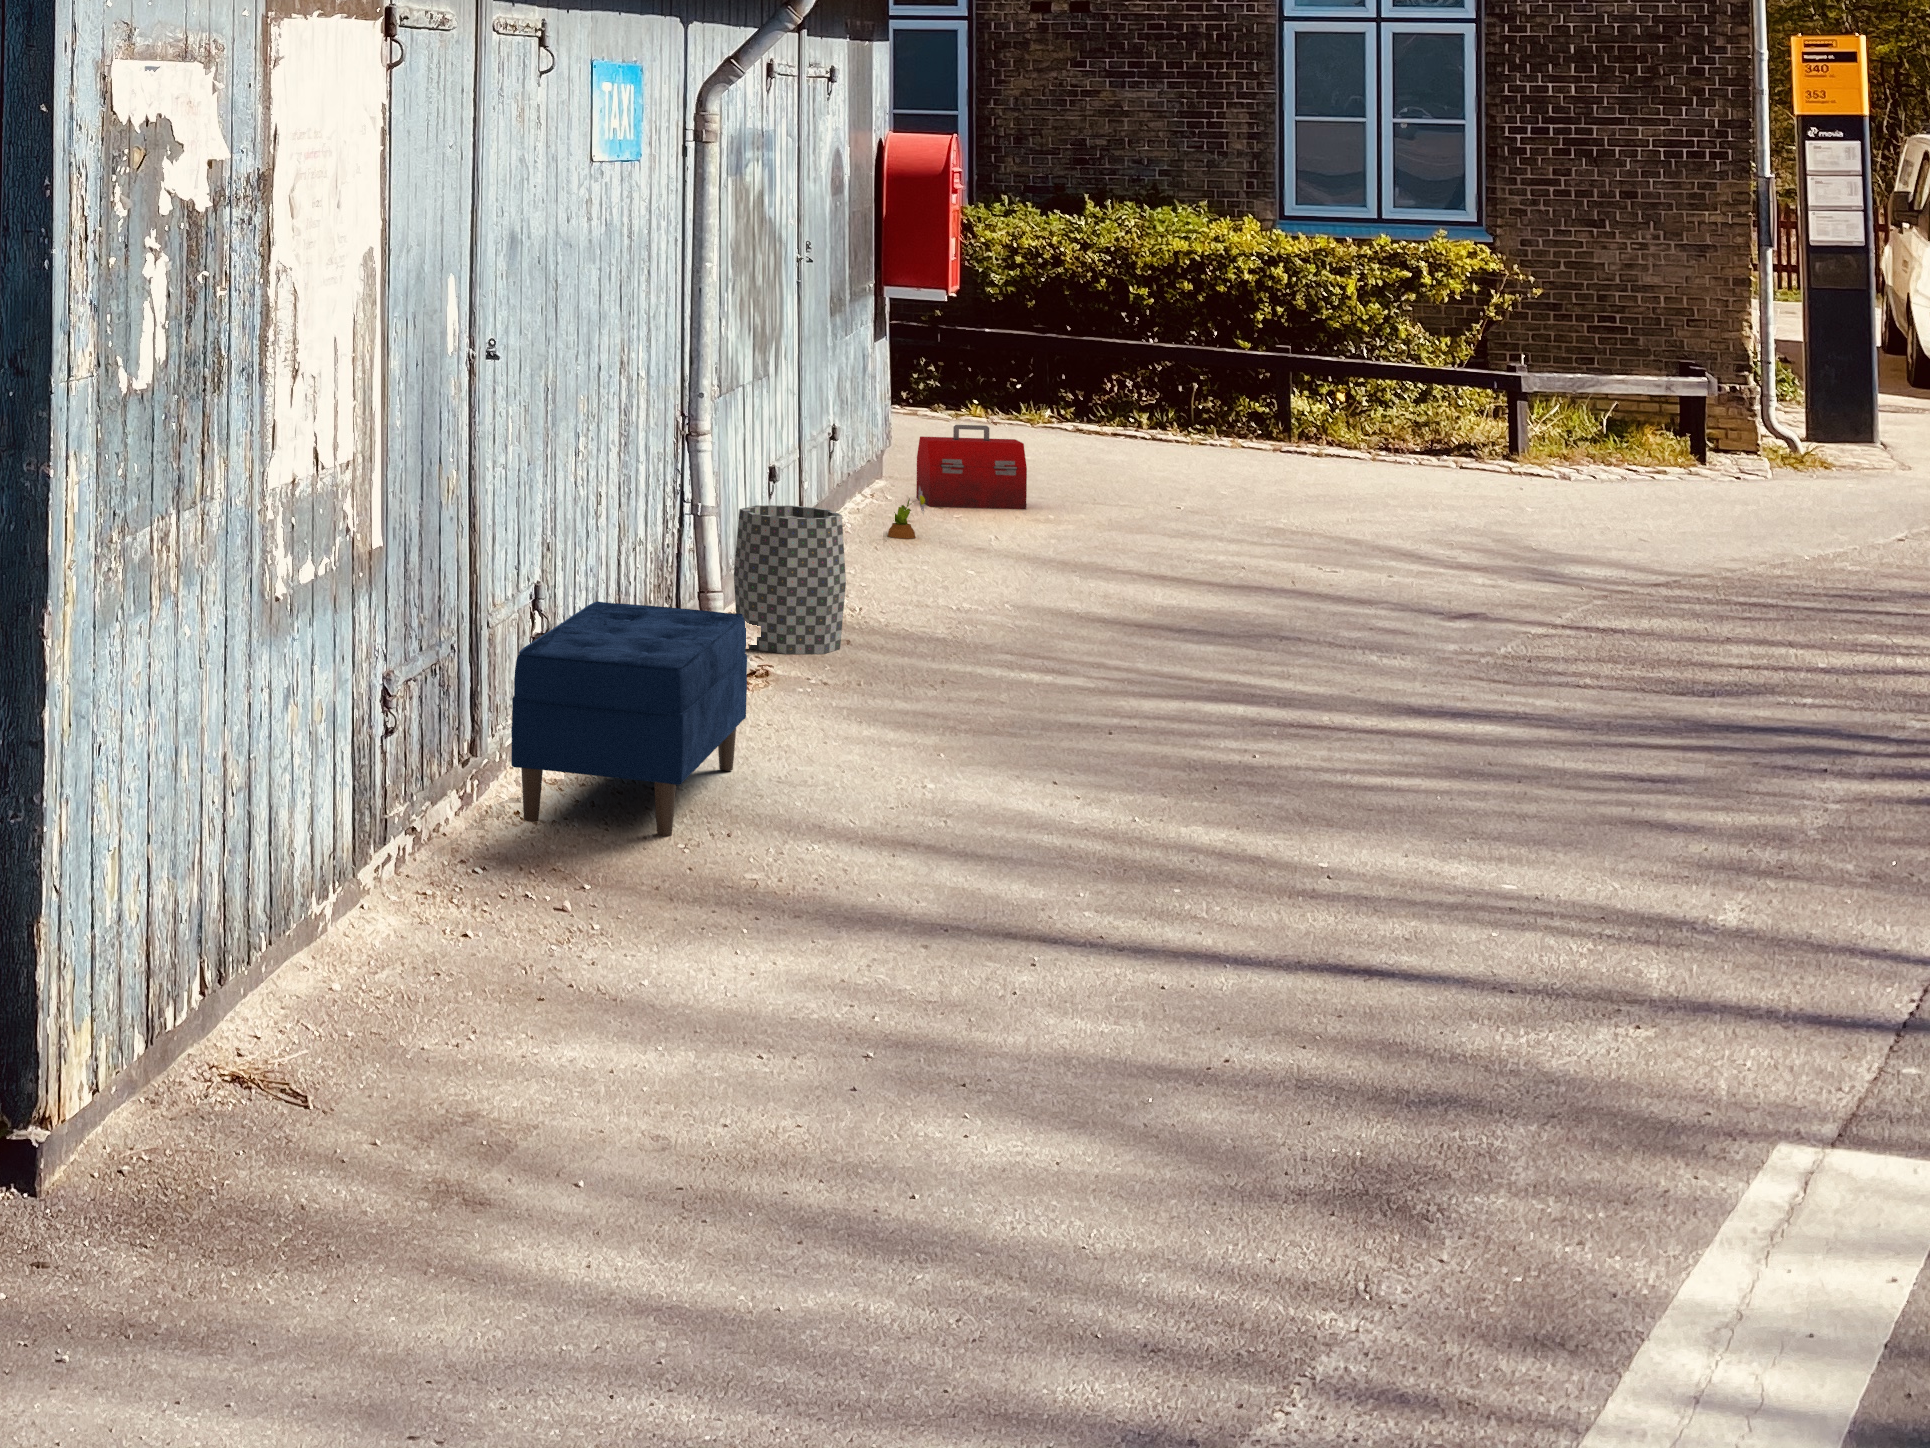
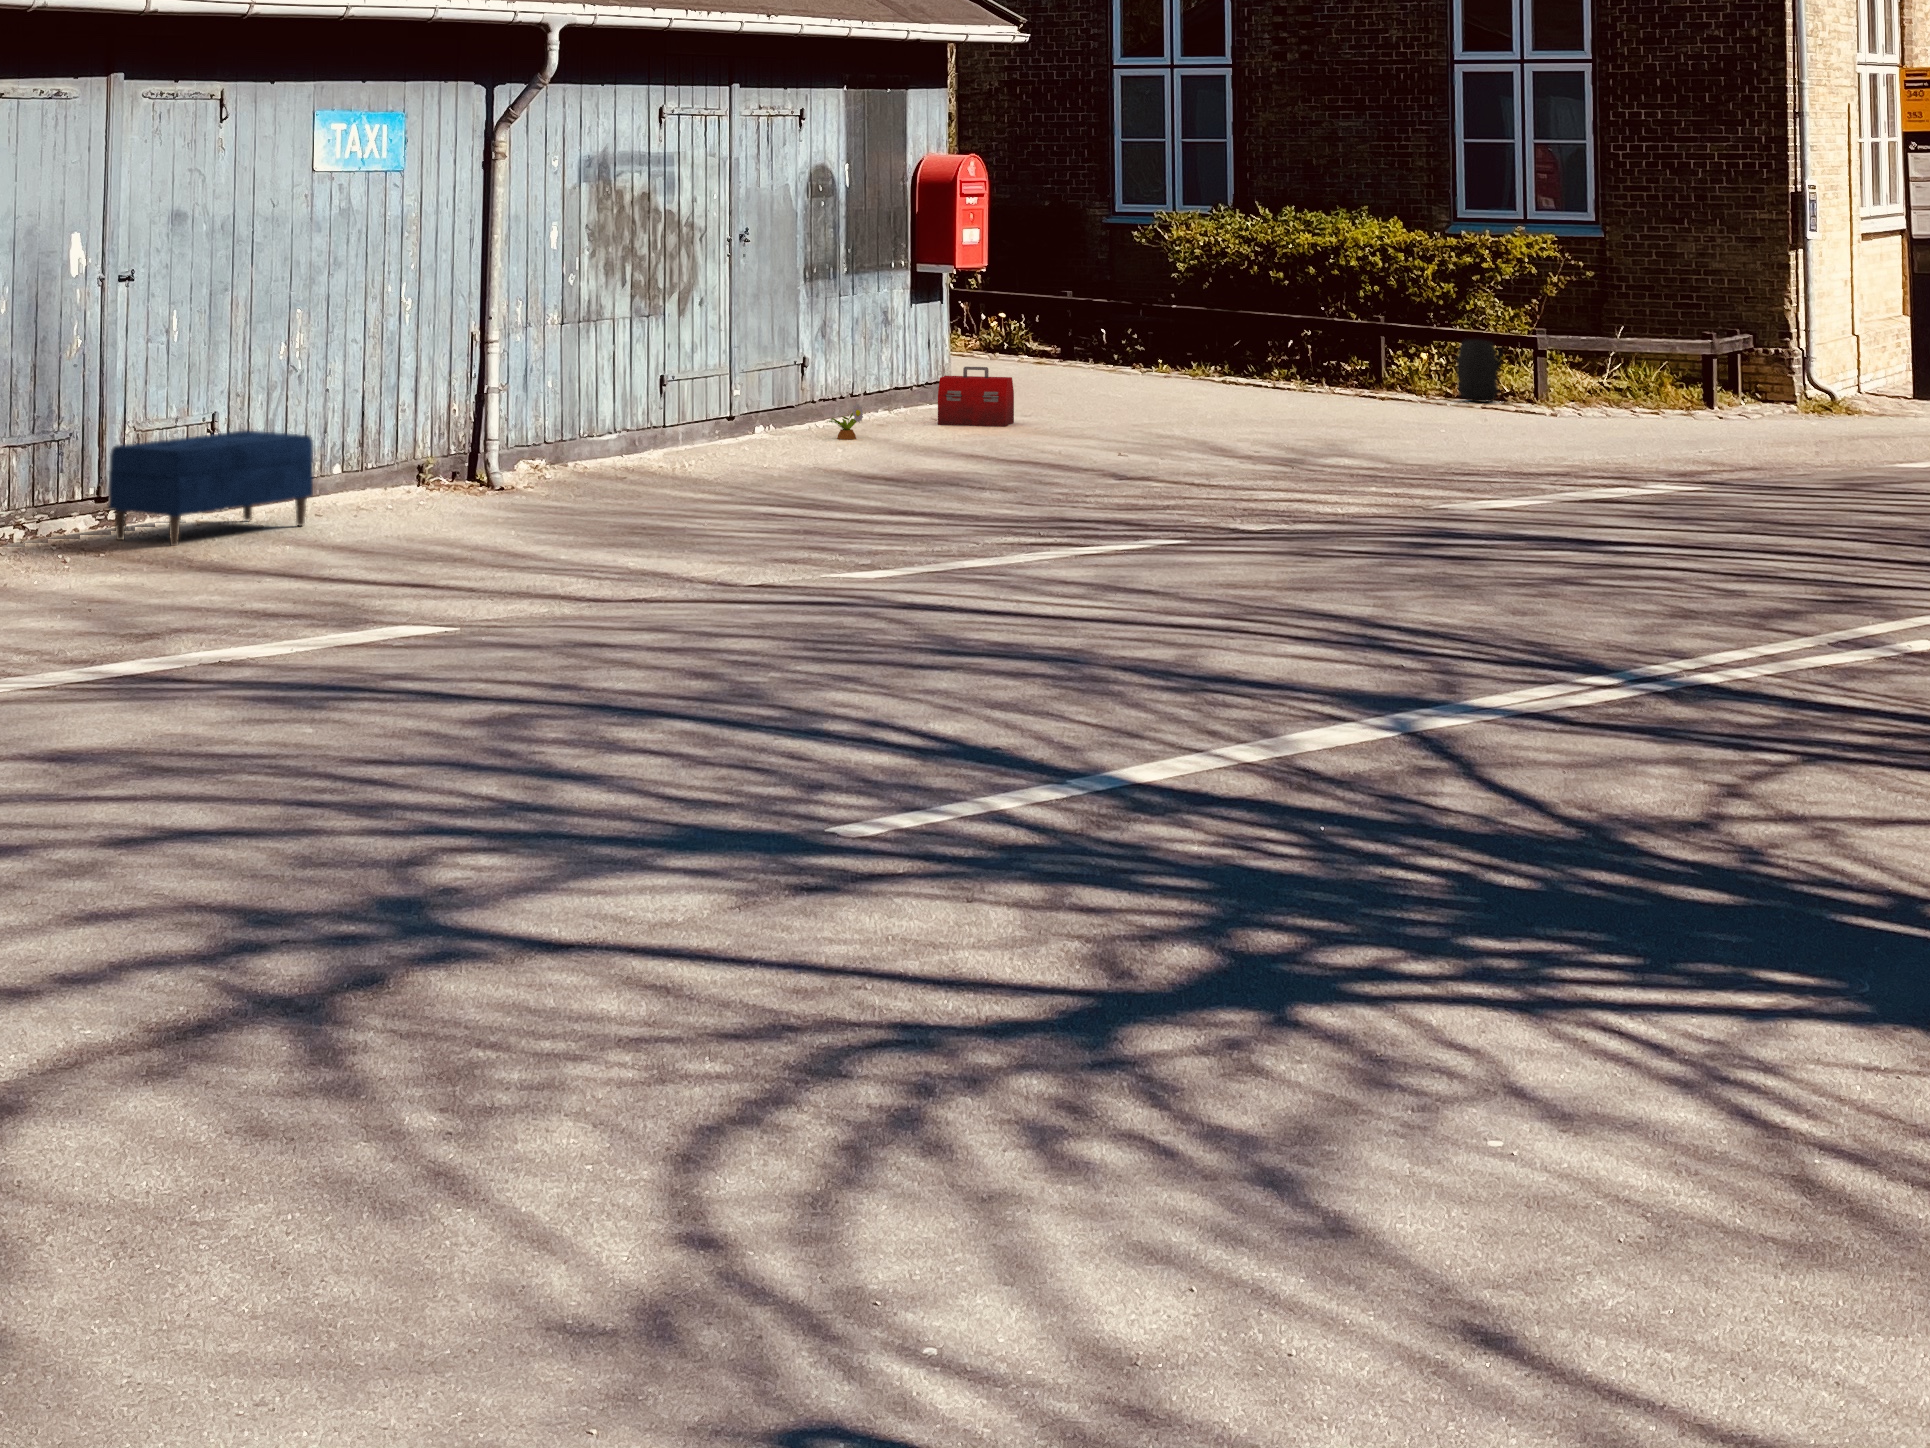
backpack: none [1396,368,1462,458] -> present [1457,340,1503,402]
trash can: present [734,505,846,654] -> none [513,395,581,487]

